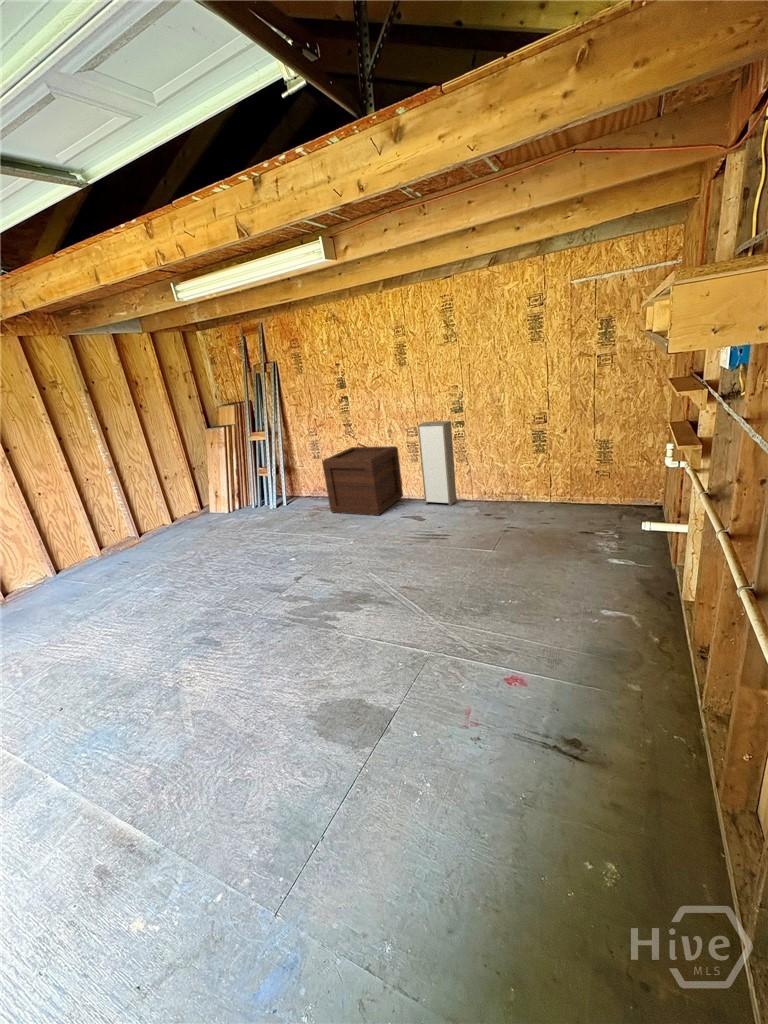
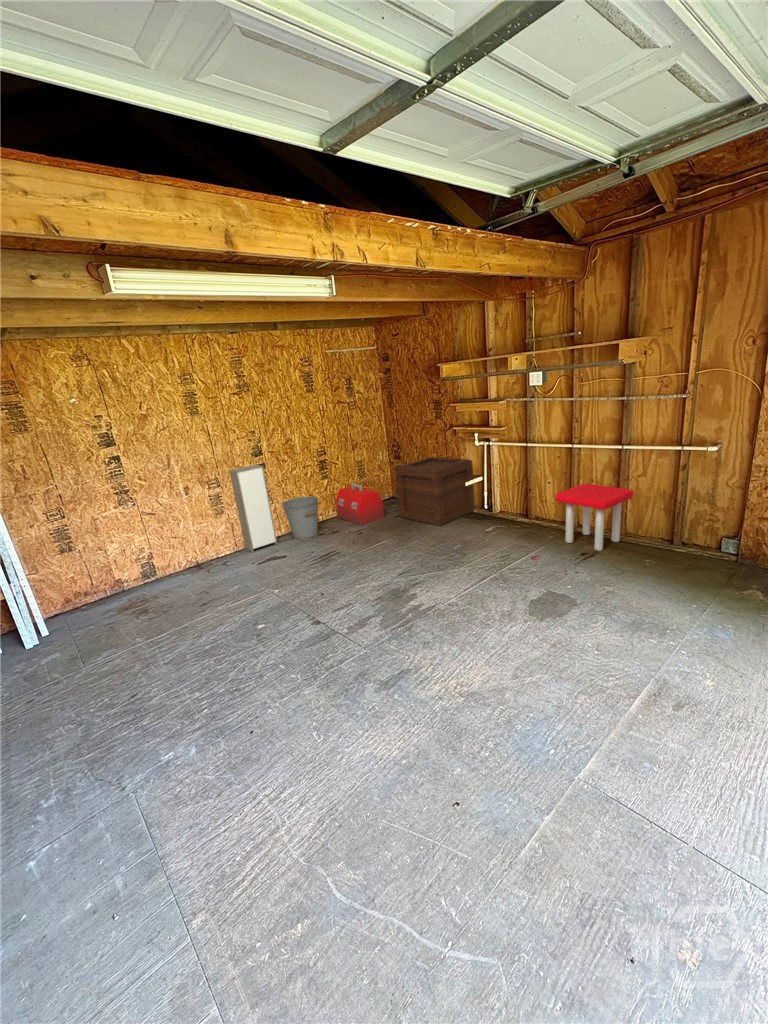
wooden crate: present [322,446,403,516] -> present [396,457,475,526]
bucket: none [461,465,502,512] -> present [282,497,318,539]
toolbox: none [535,468,584,526] -> present [335,483,384,525]
stool: none [585,609,759,805] -> present [555,483,634,551]

